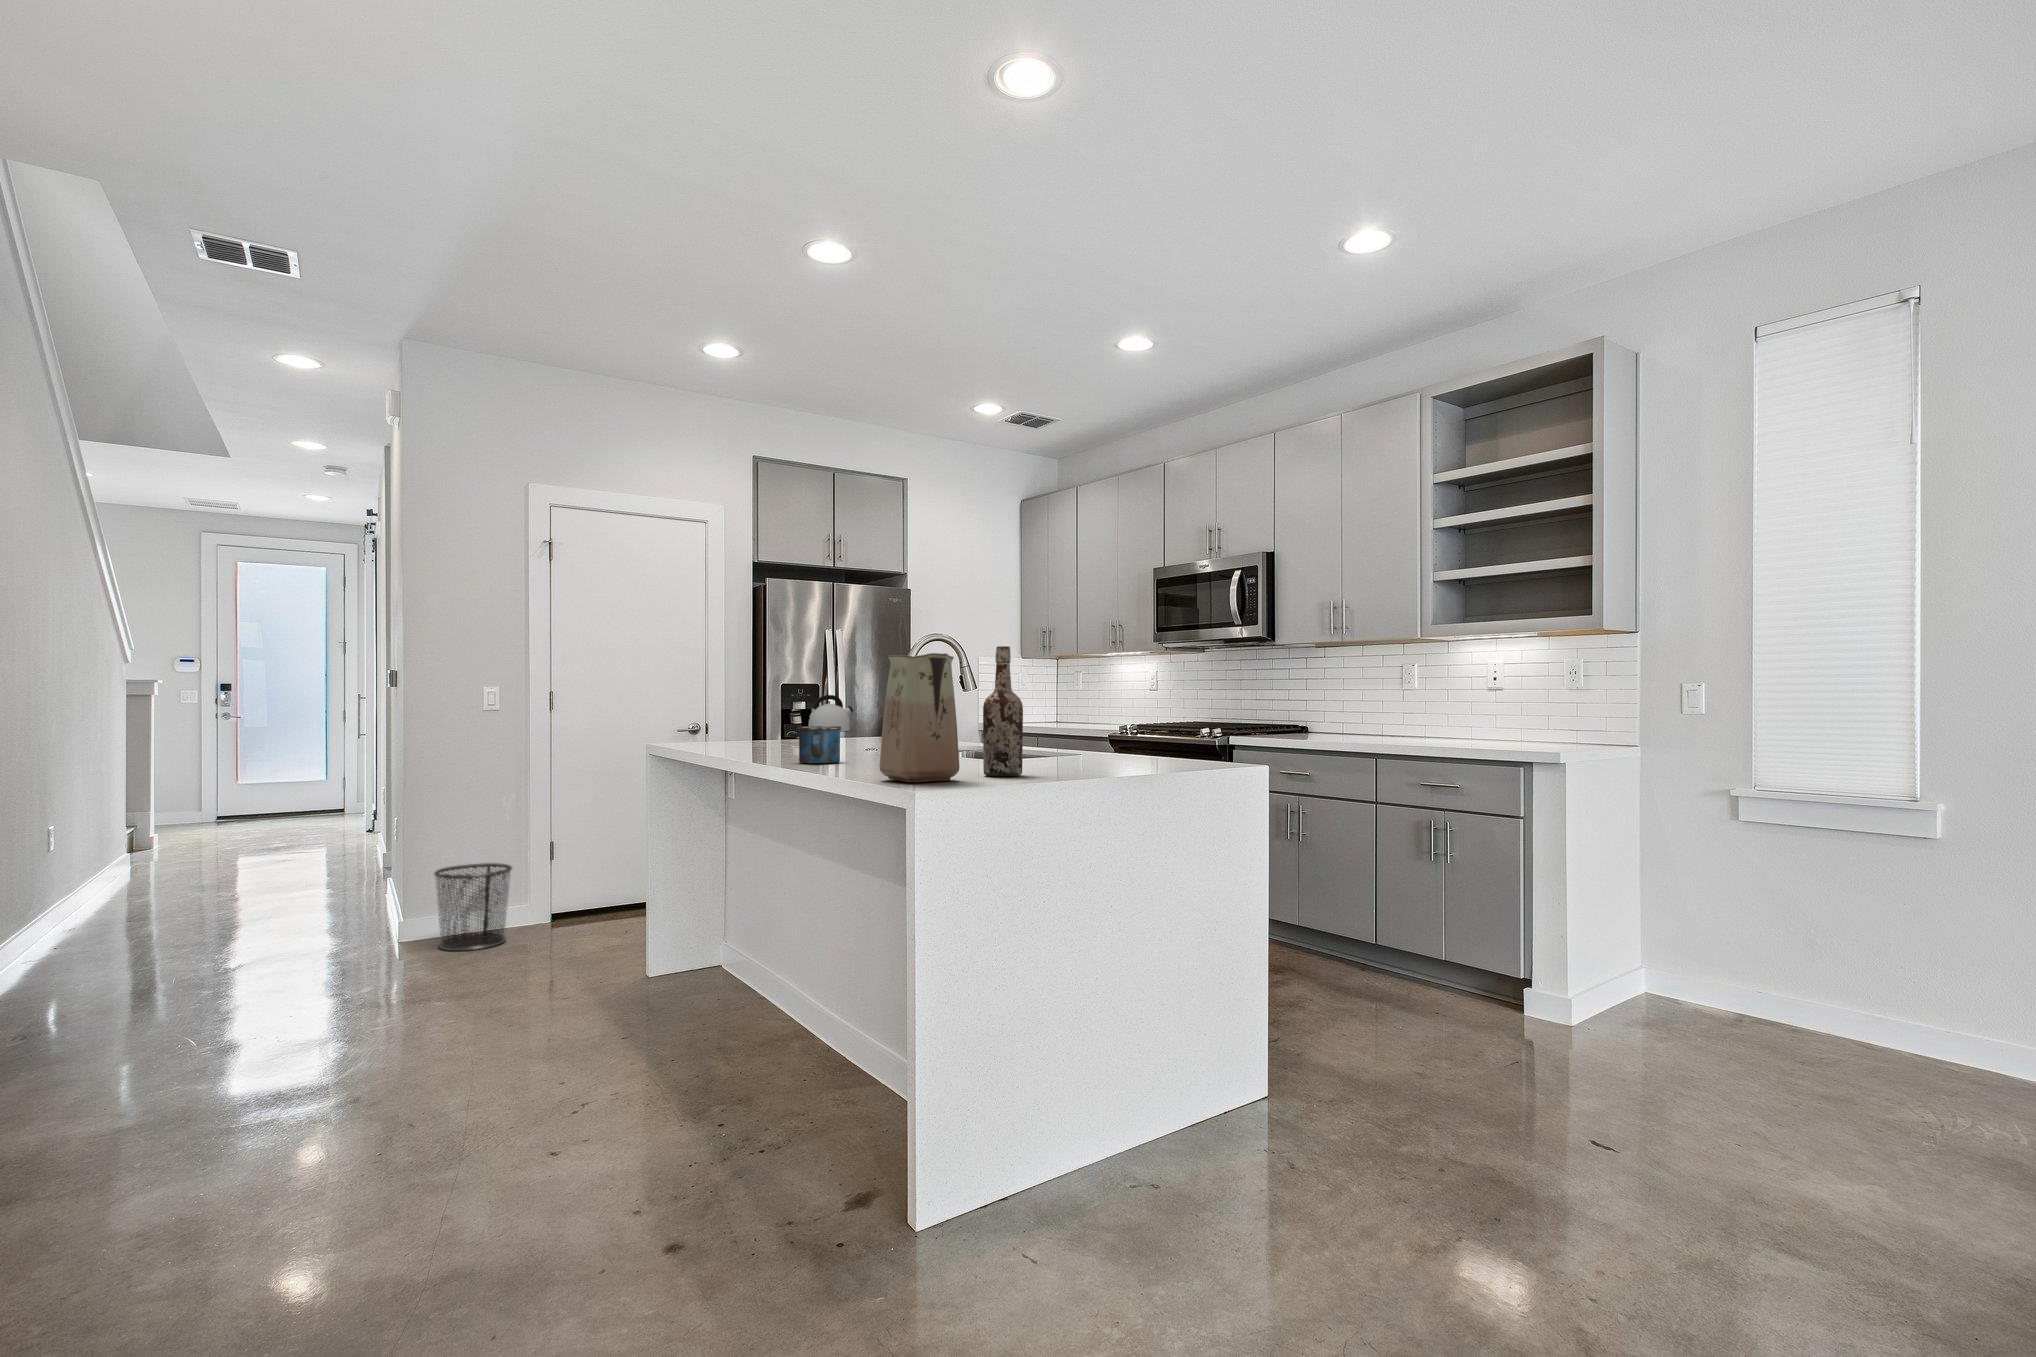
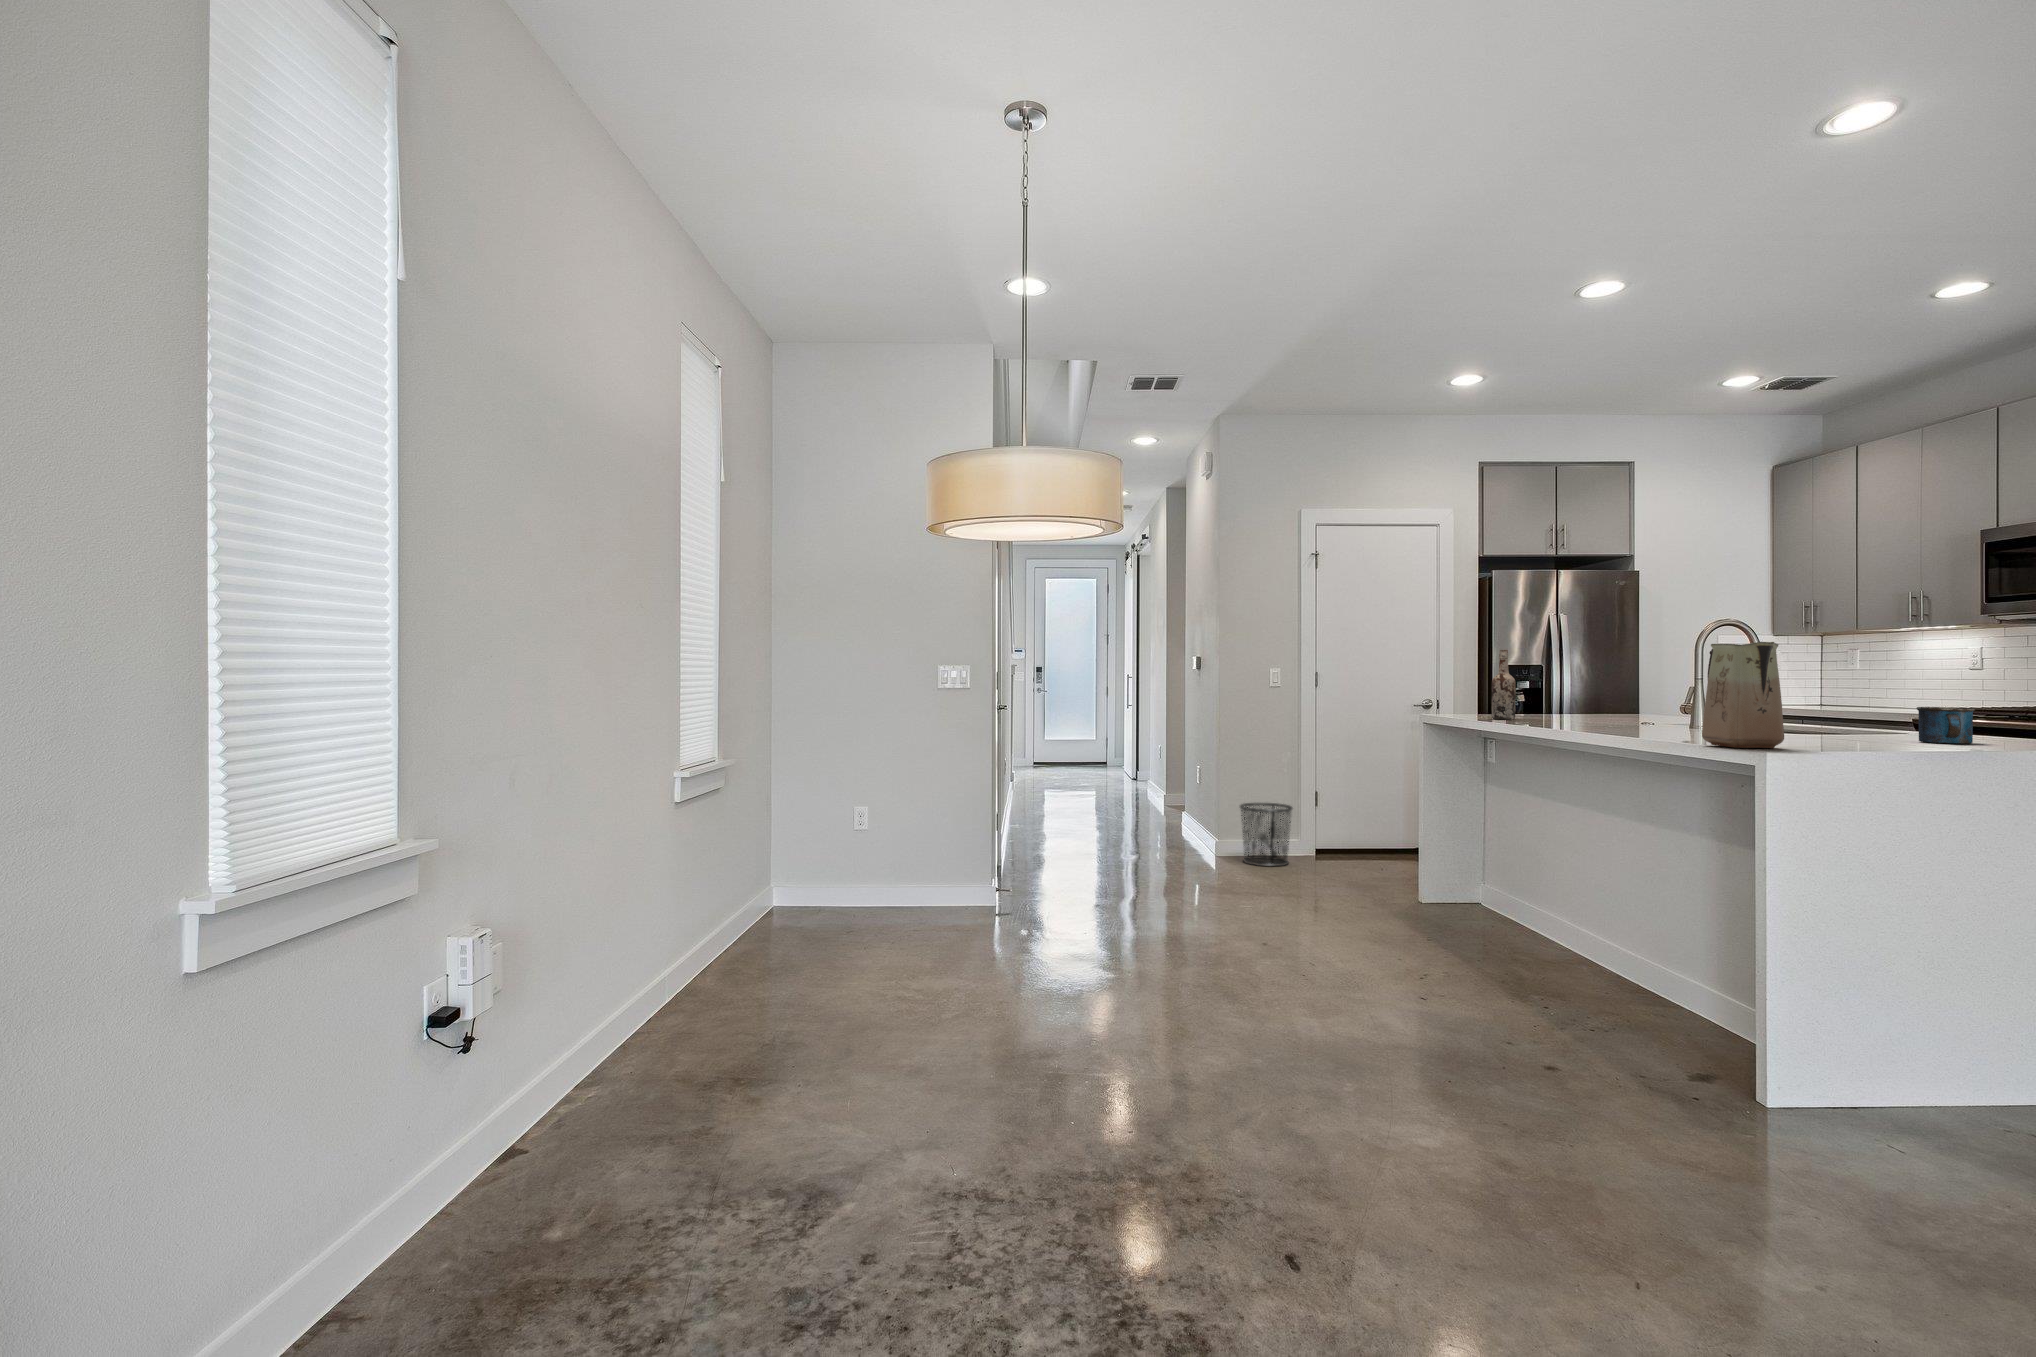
wine bottle: present [983,646,1023,776] -> present [1492,650,1516,720]
kettle: present [809,695,853,731] -> none [1532,675,1579,709]
mug: present [797,726,842,763] -> present [1916,707,1975,744]

